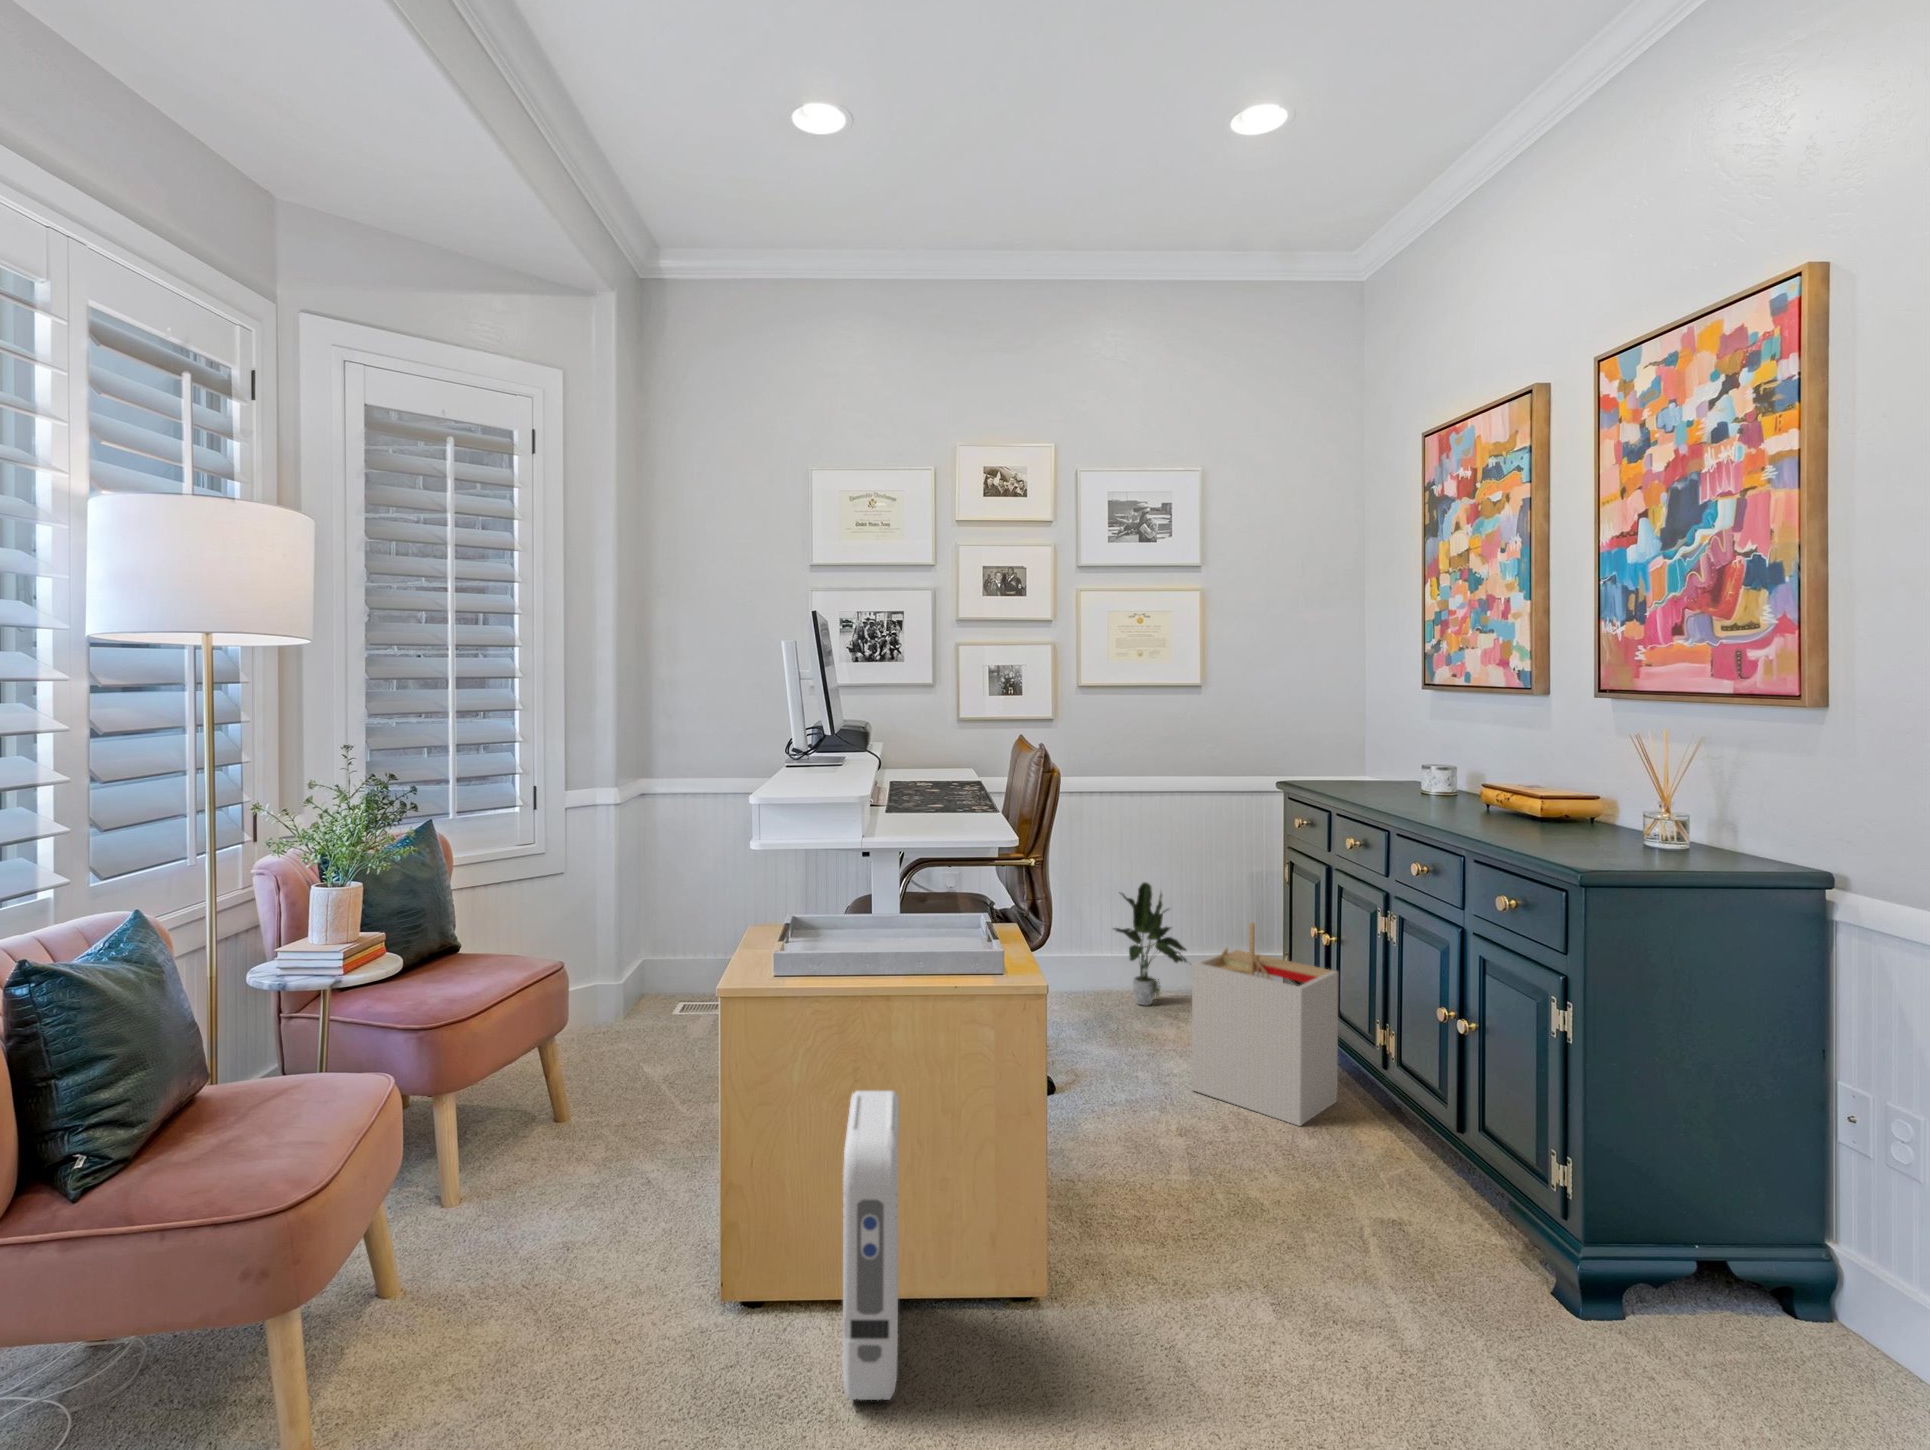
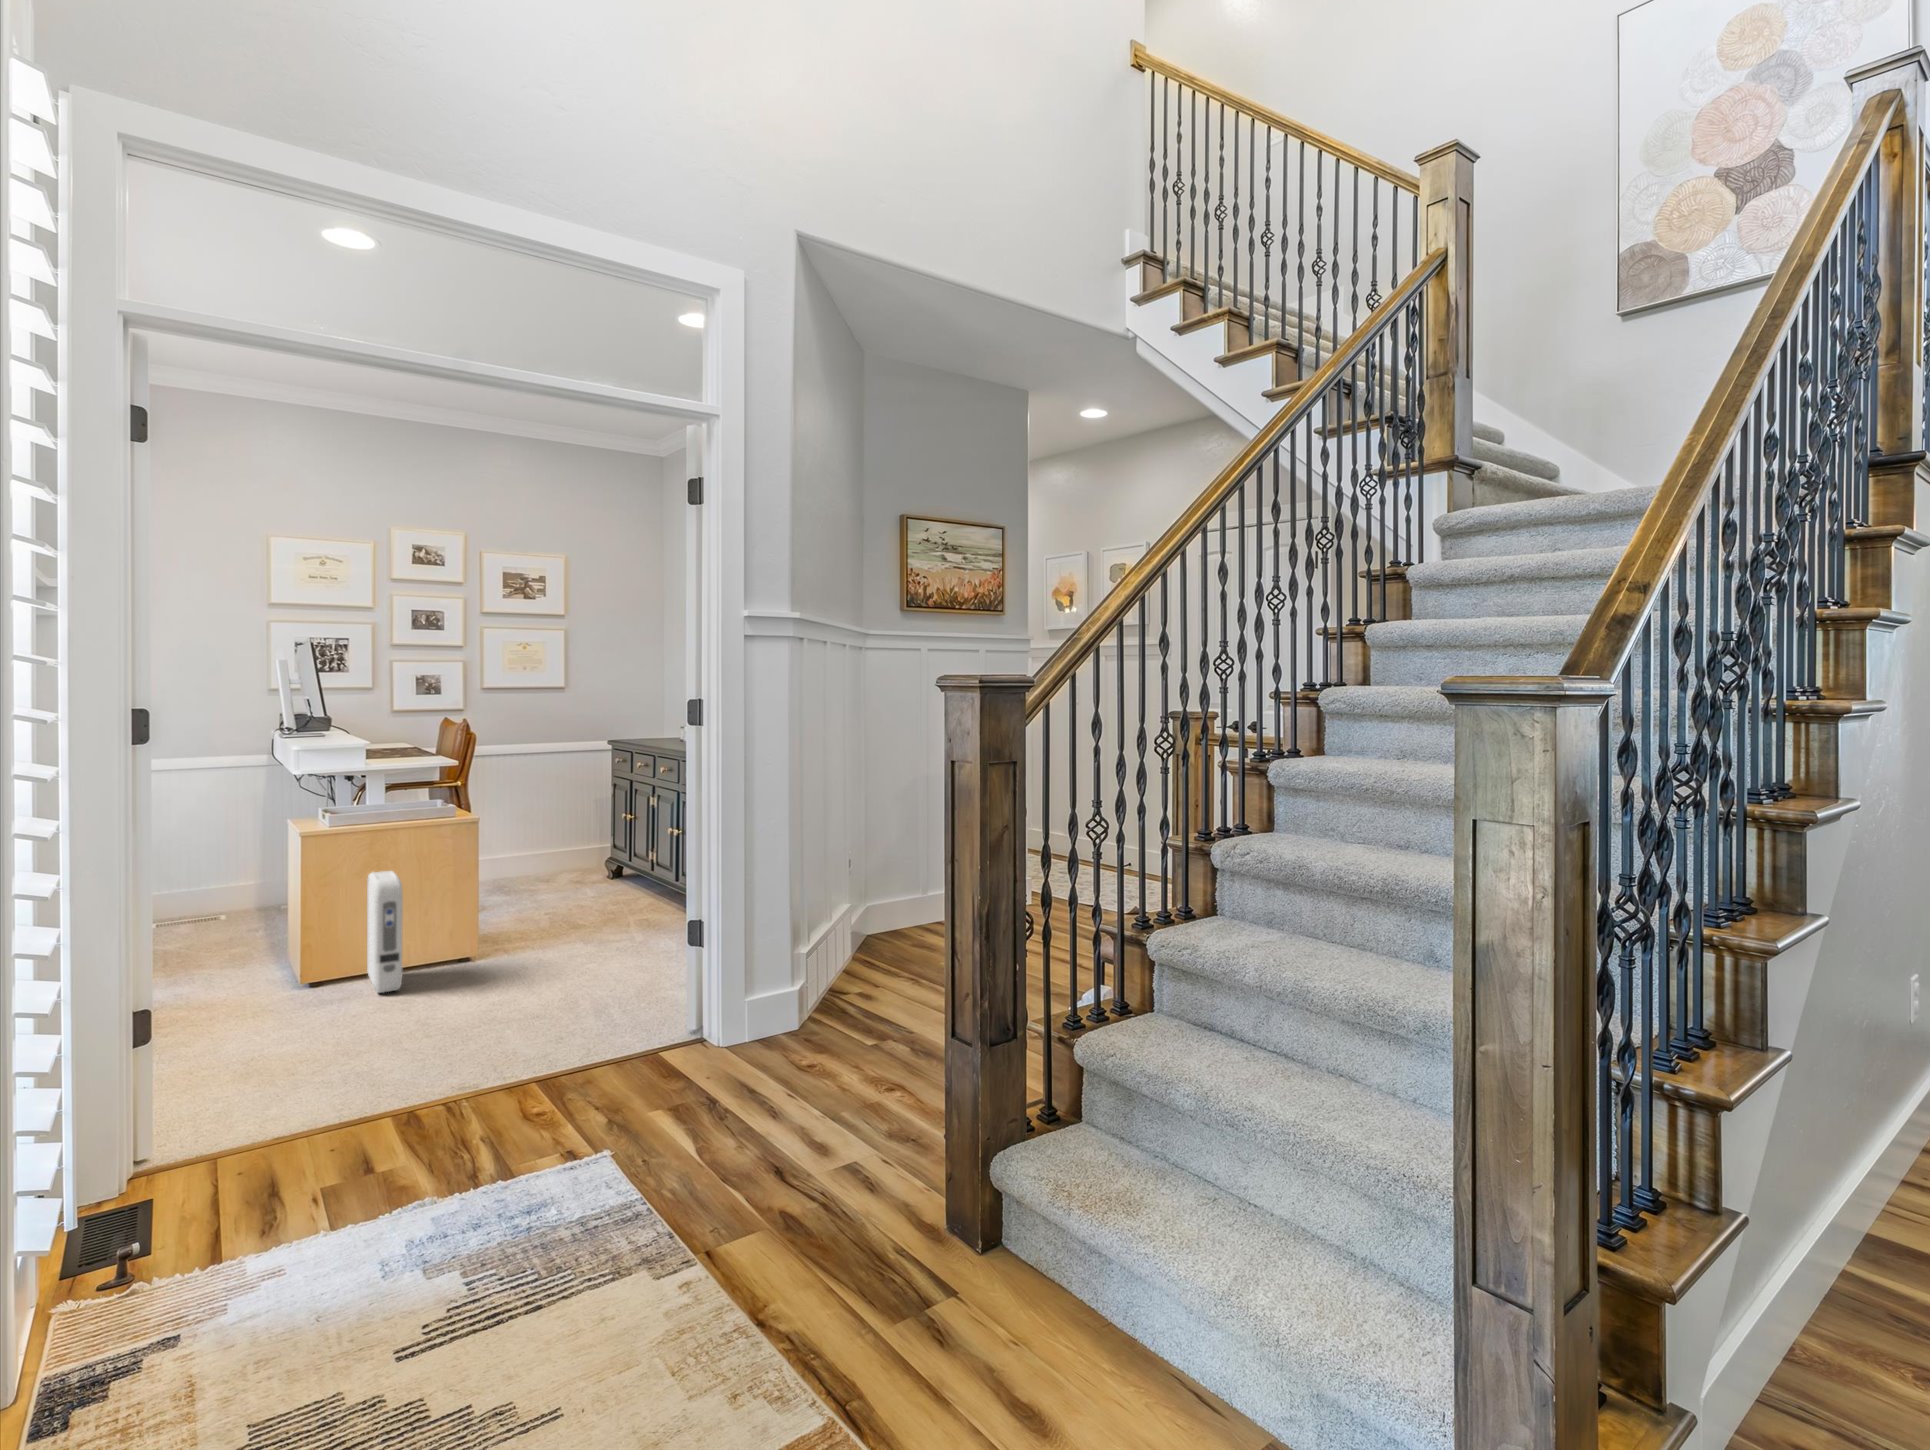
potted plant: present [1114,882,1191,1005] -> none [507,808,559,882]
storage bin: present [1191,923,1338,1126] -> none [554,811,633,906]

